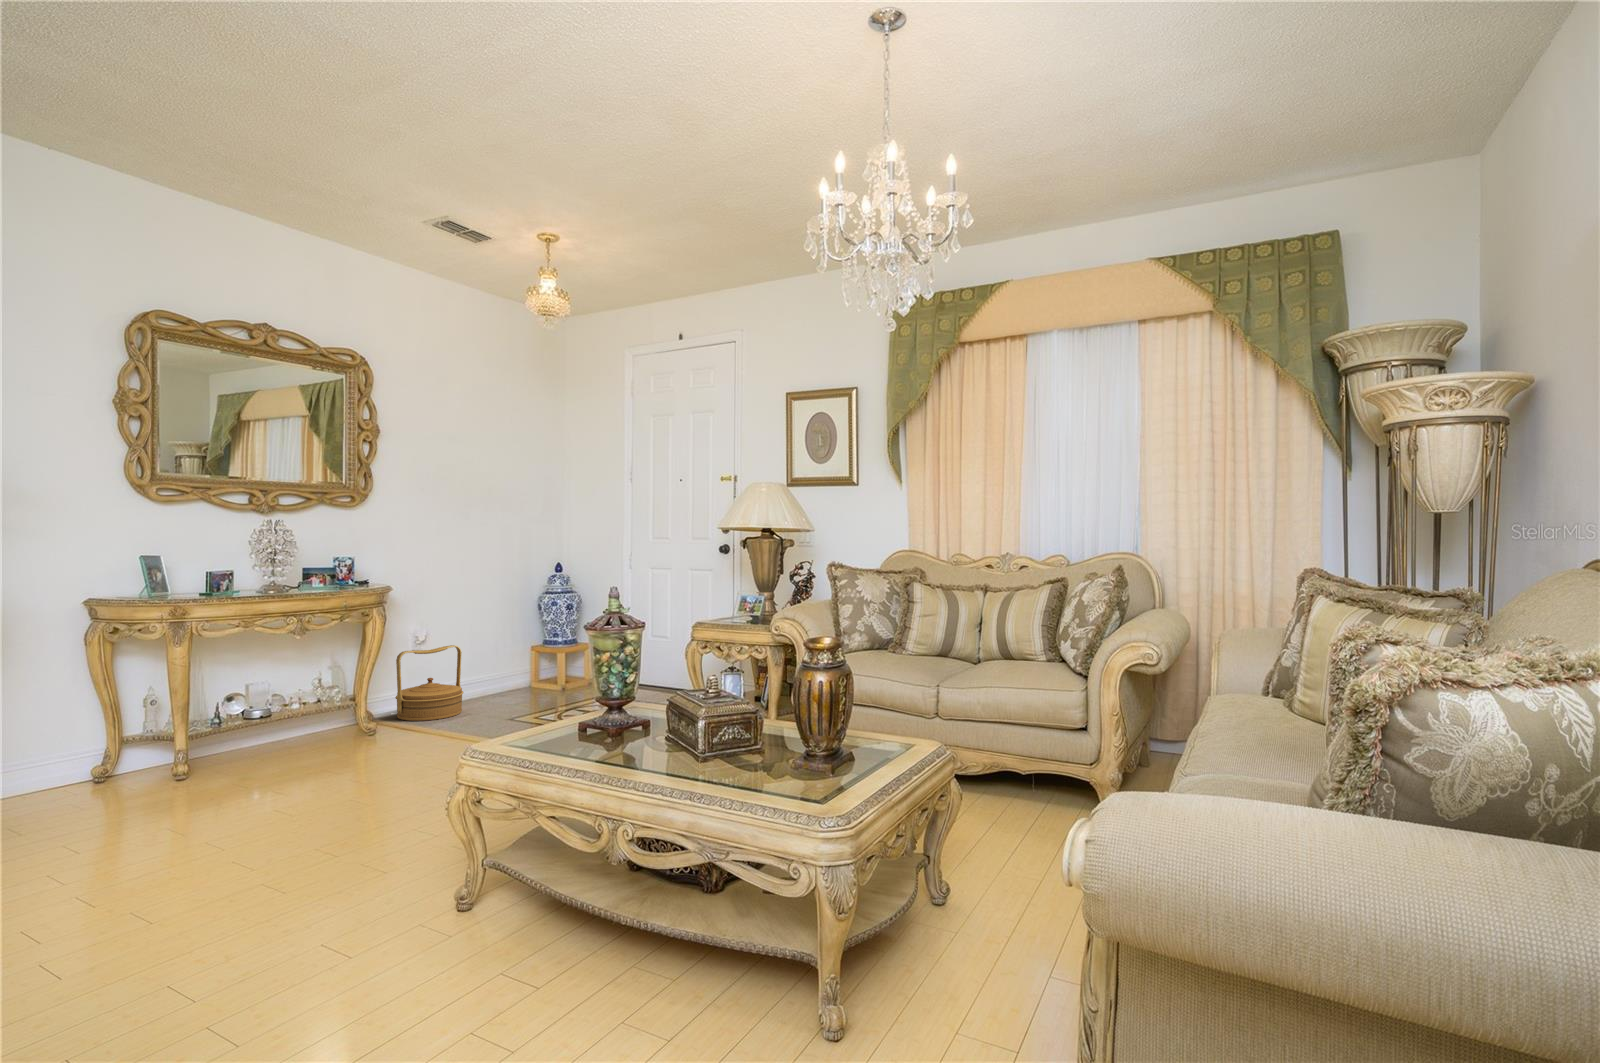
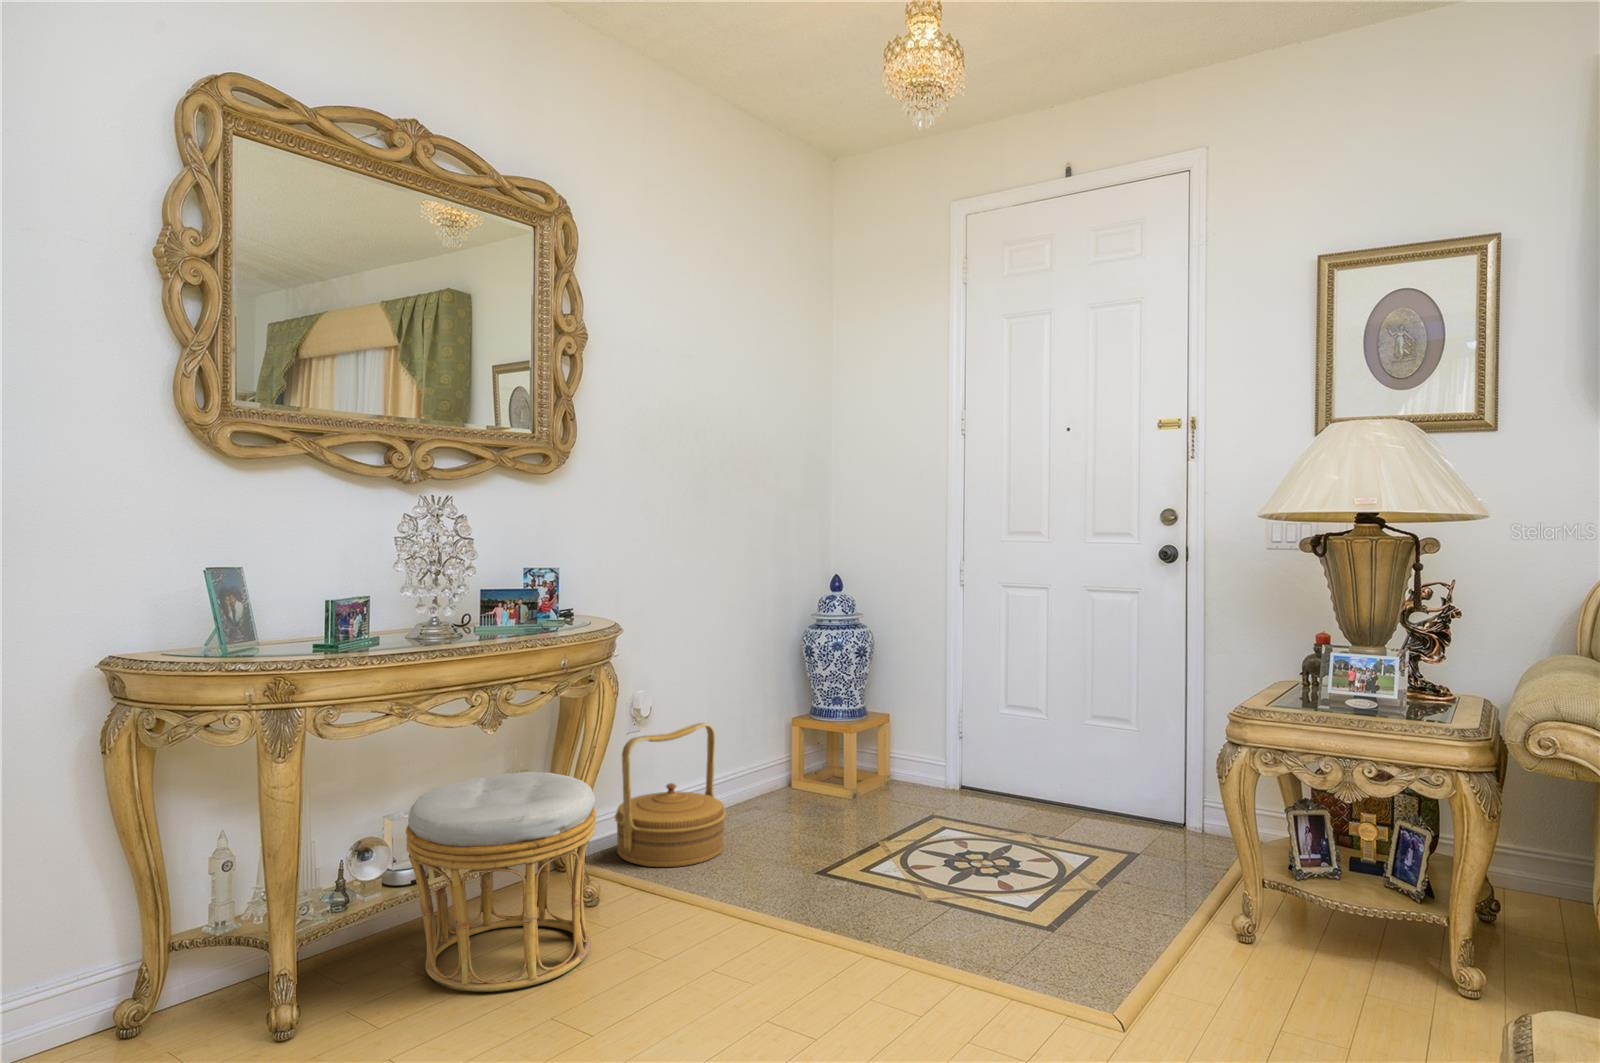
ottoman: none [251,663,359,763] -> present [406,772,596,992]

